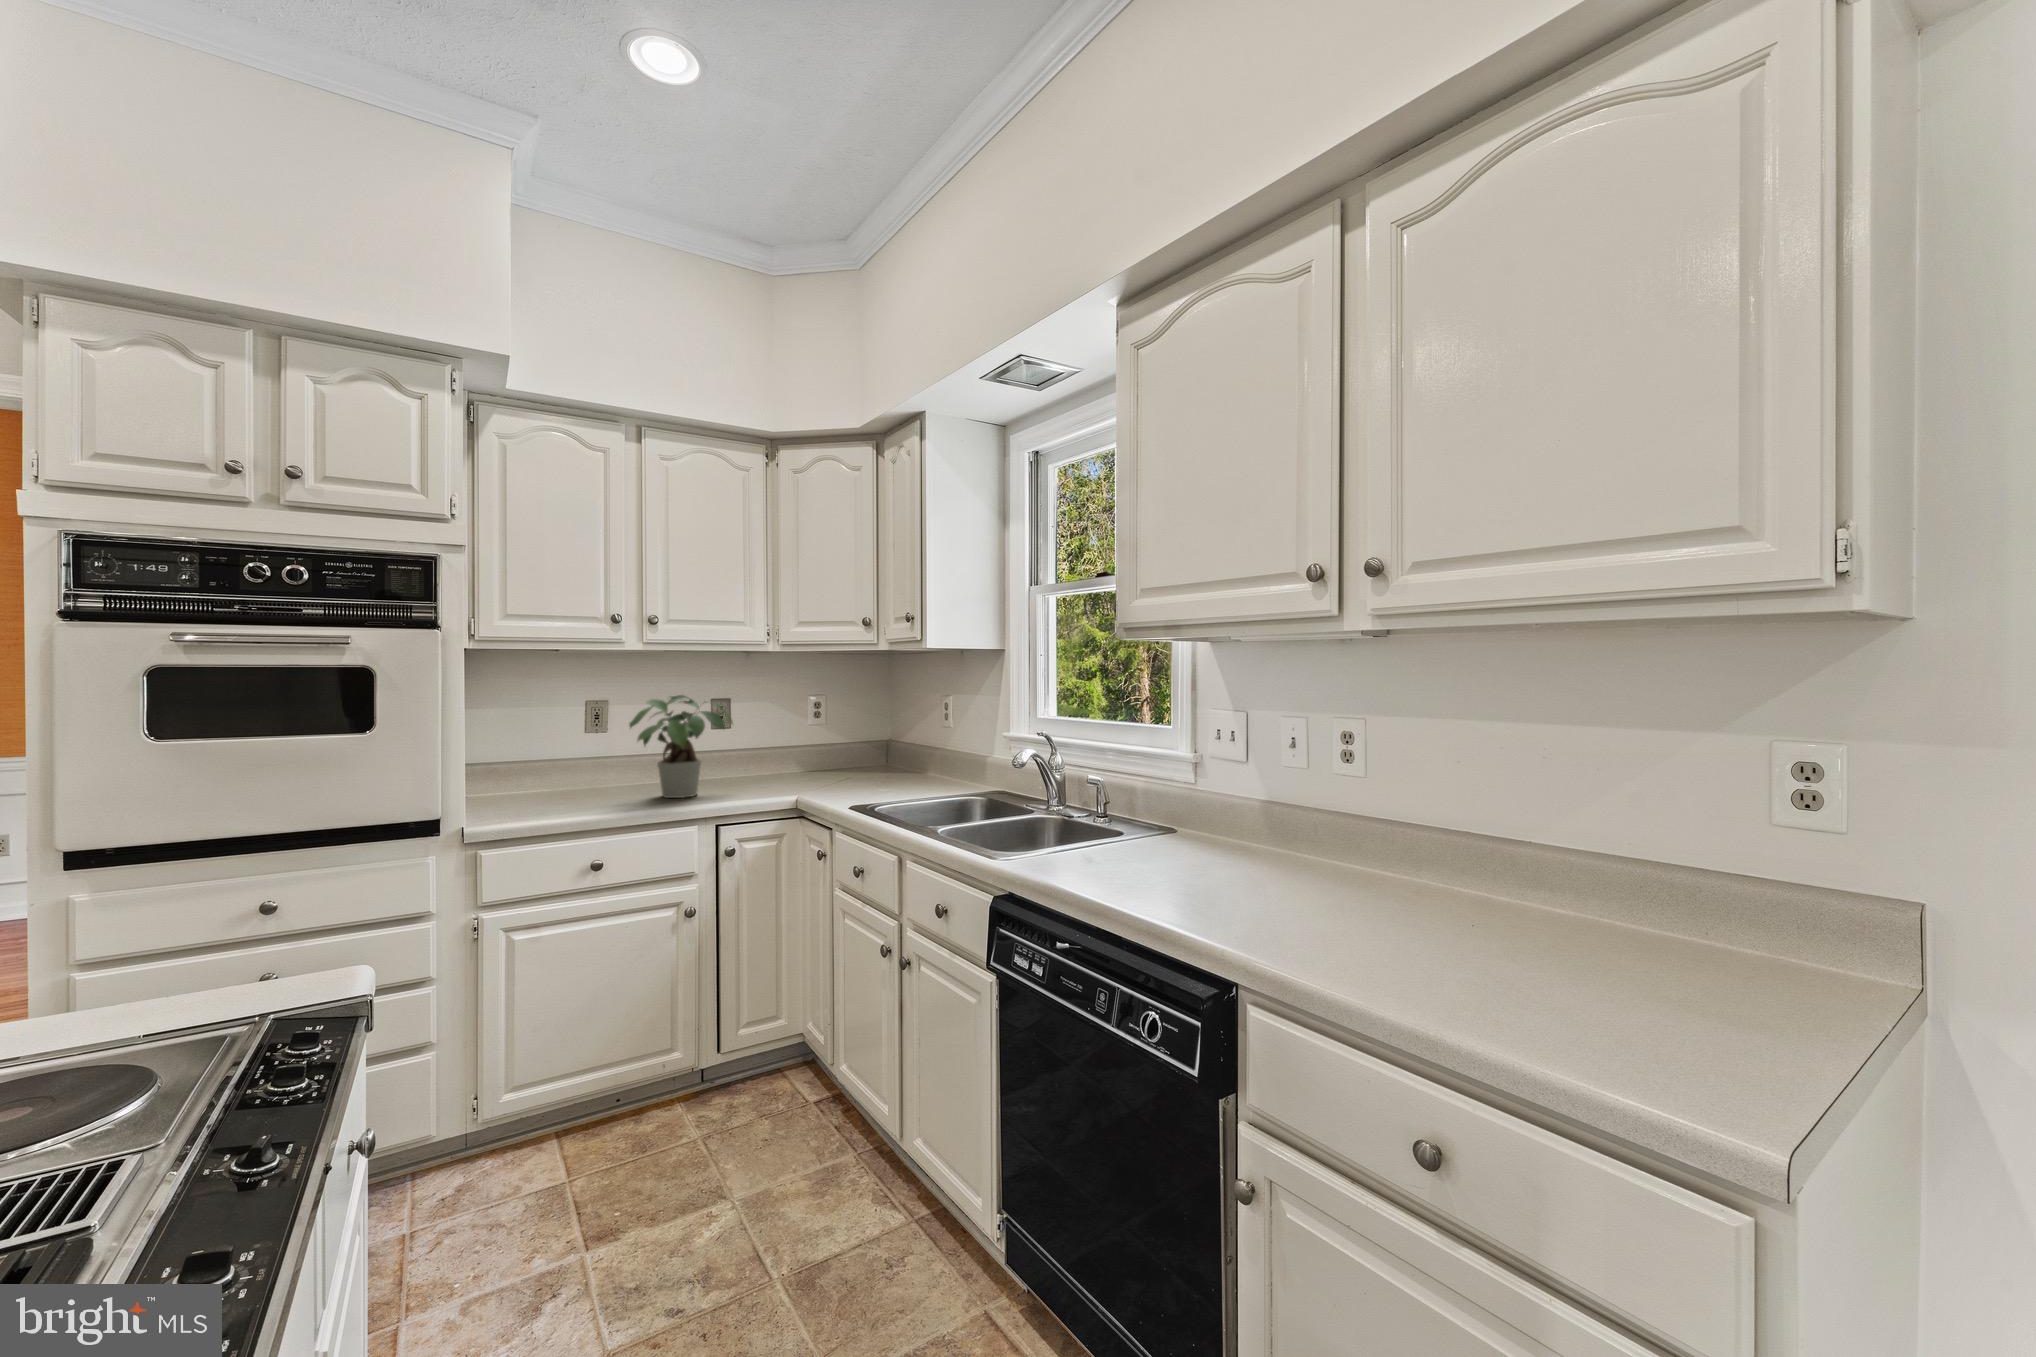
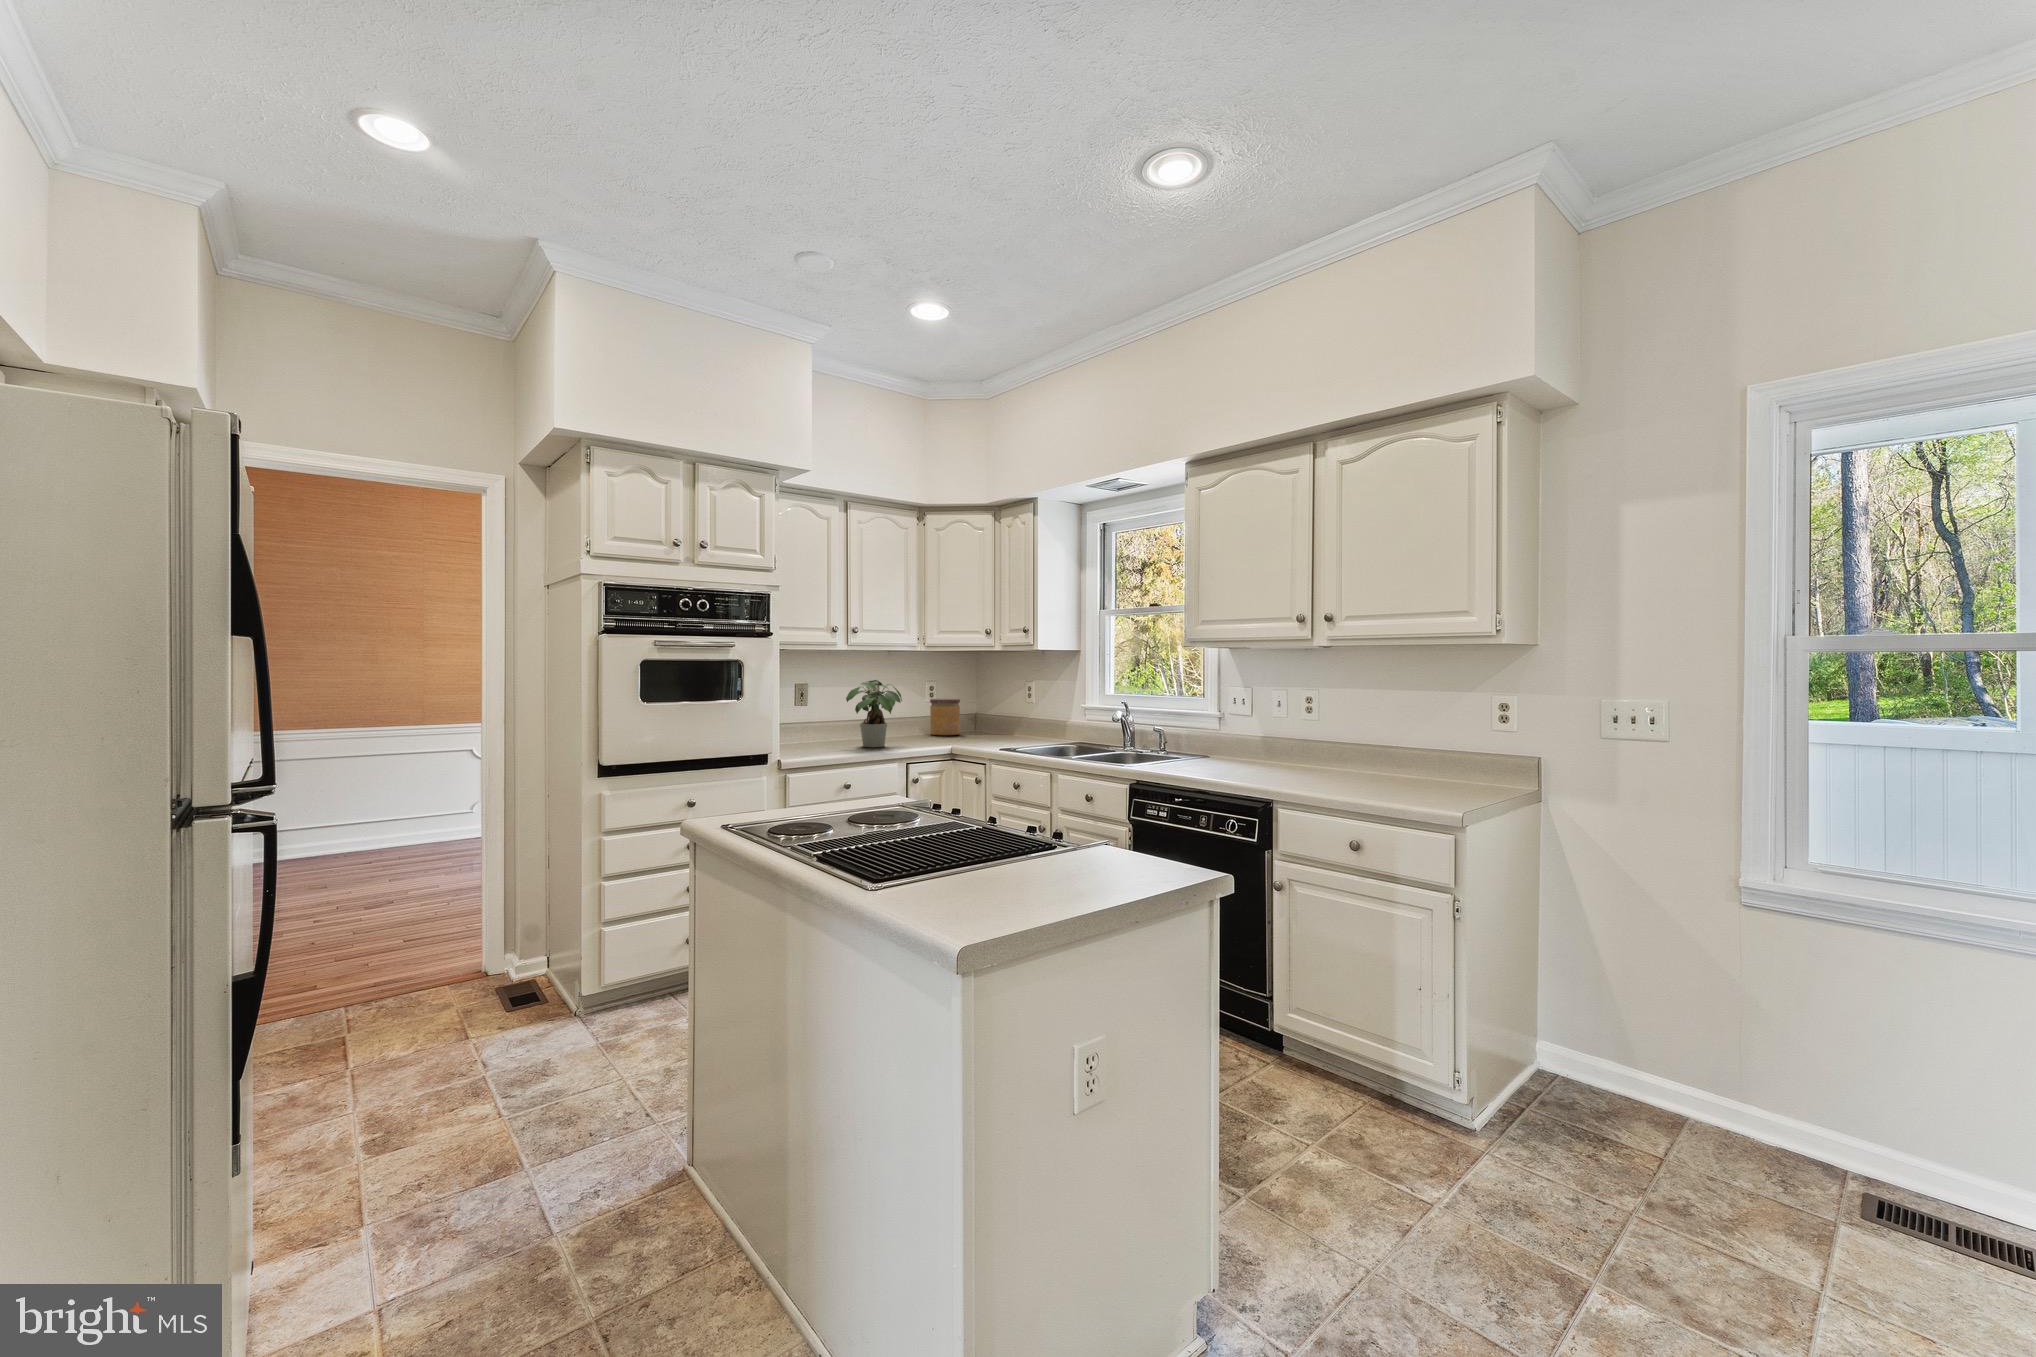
jar: none [811,719,854,772] -> present [930,698,960,735]

